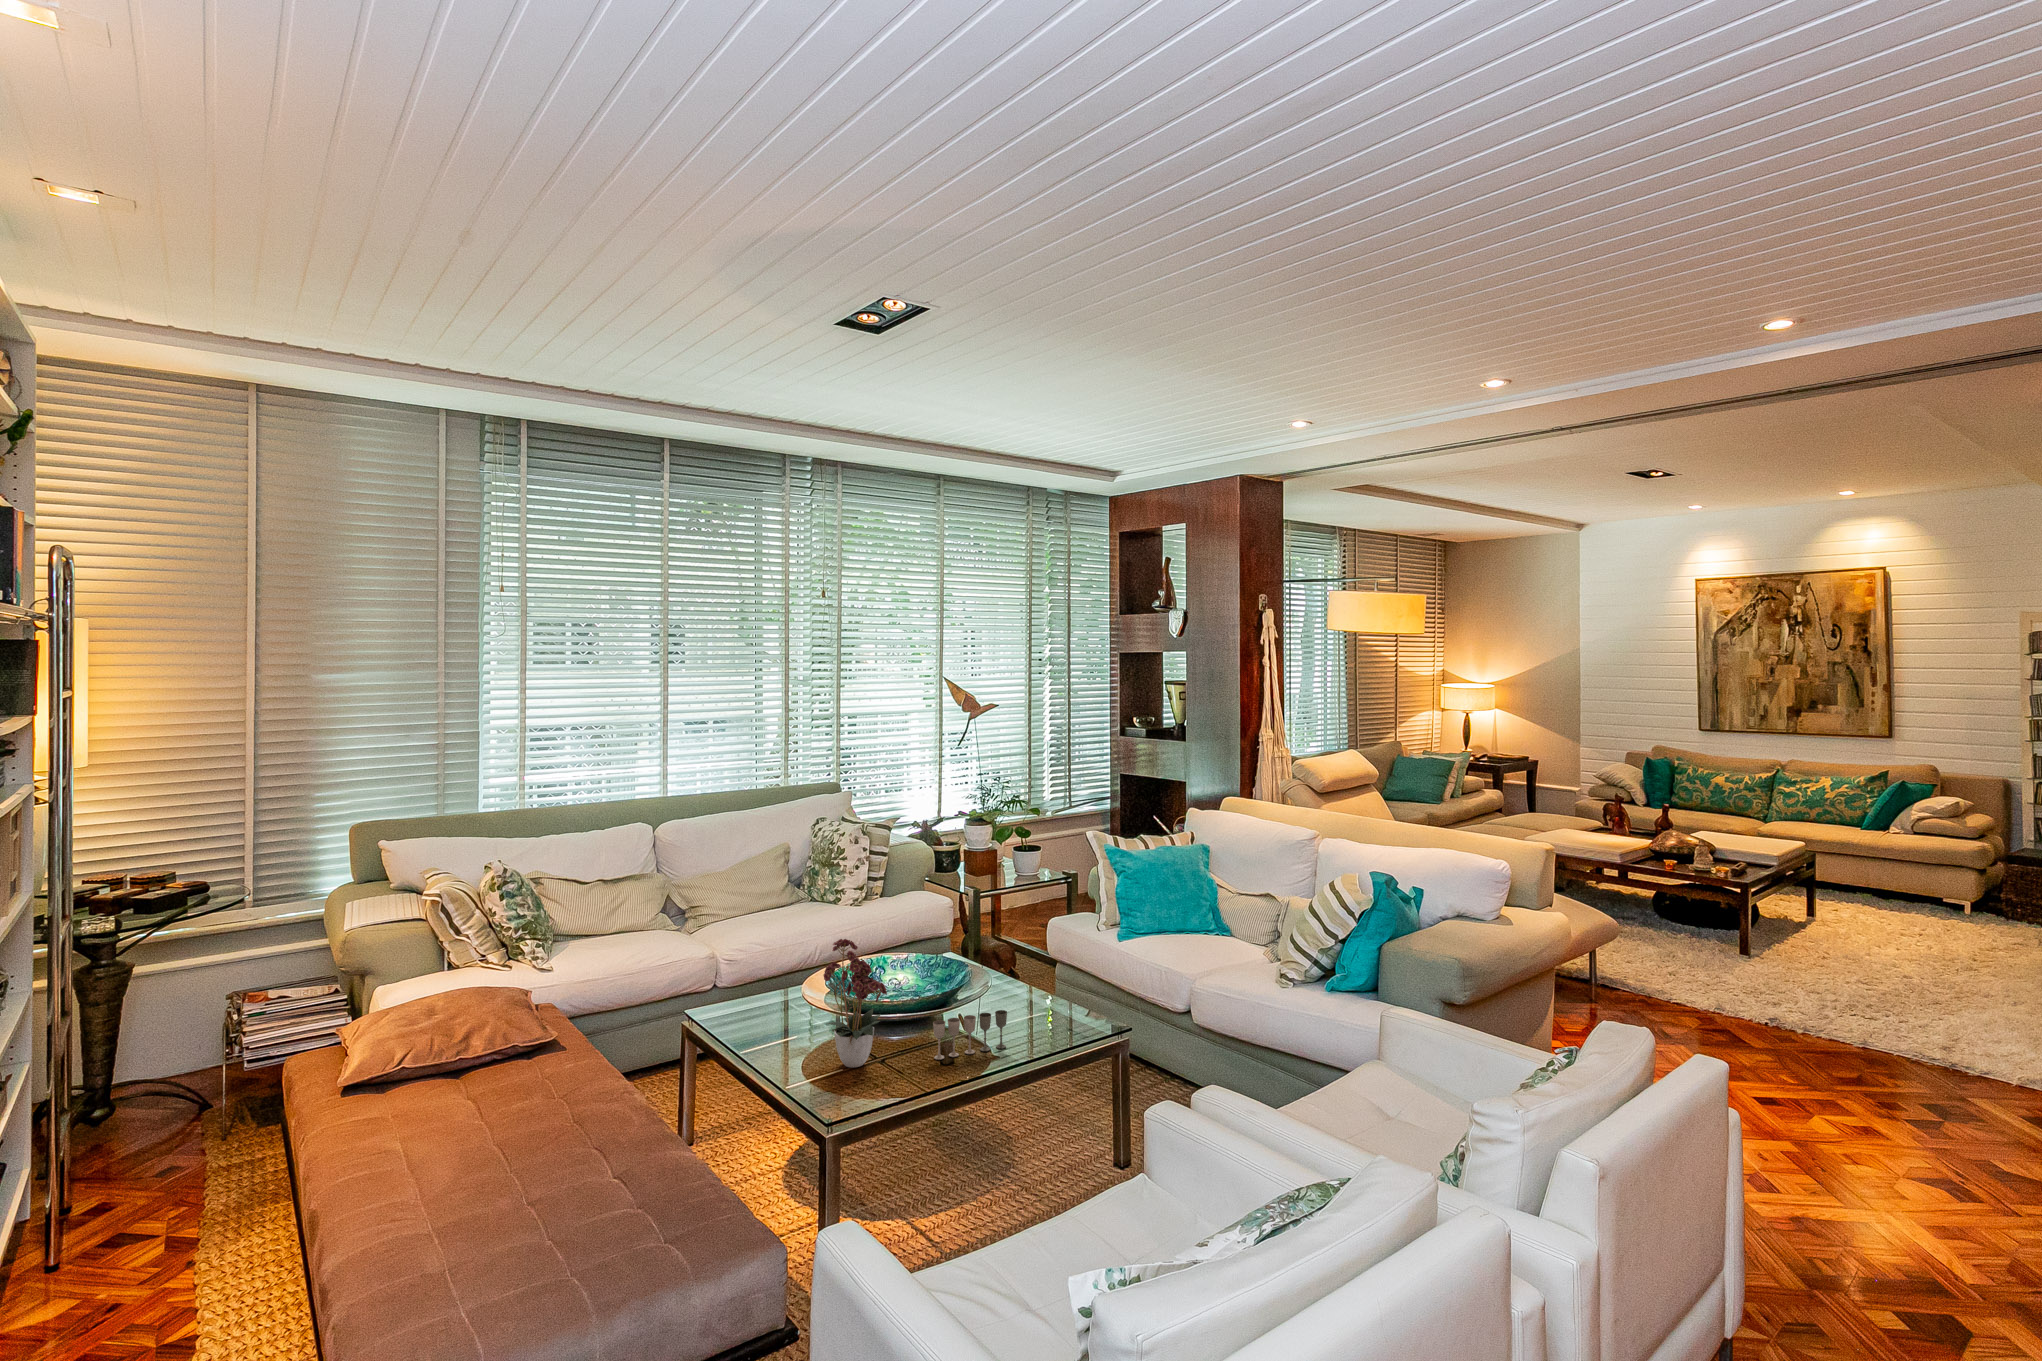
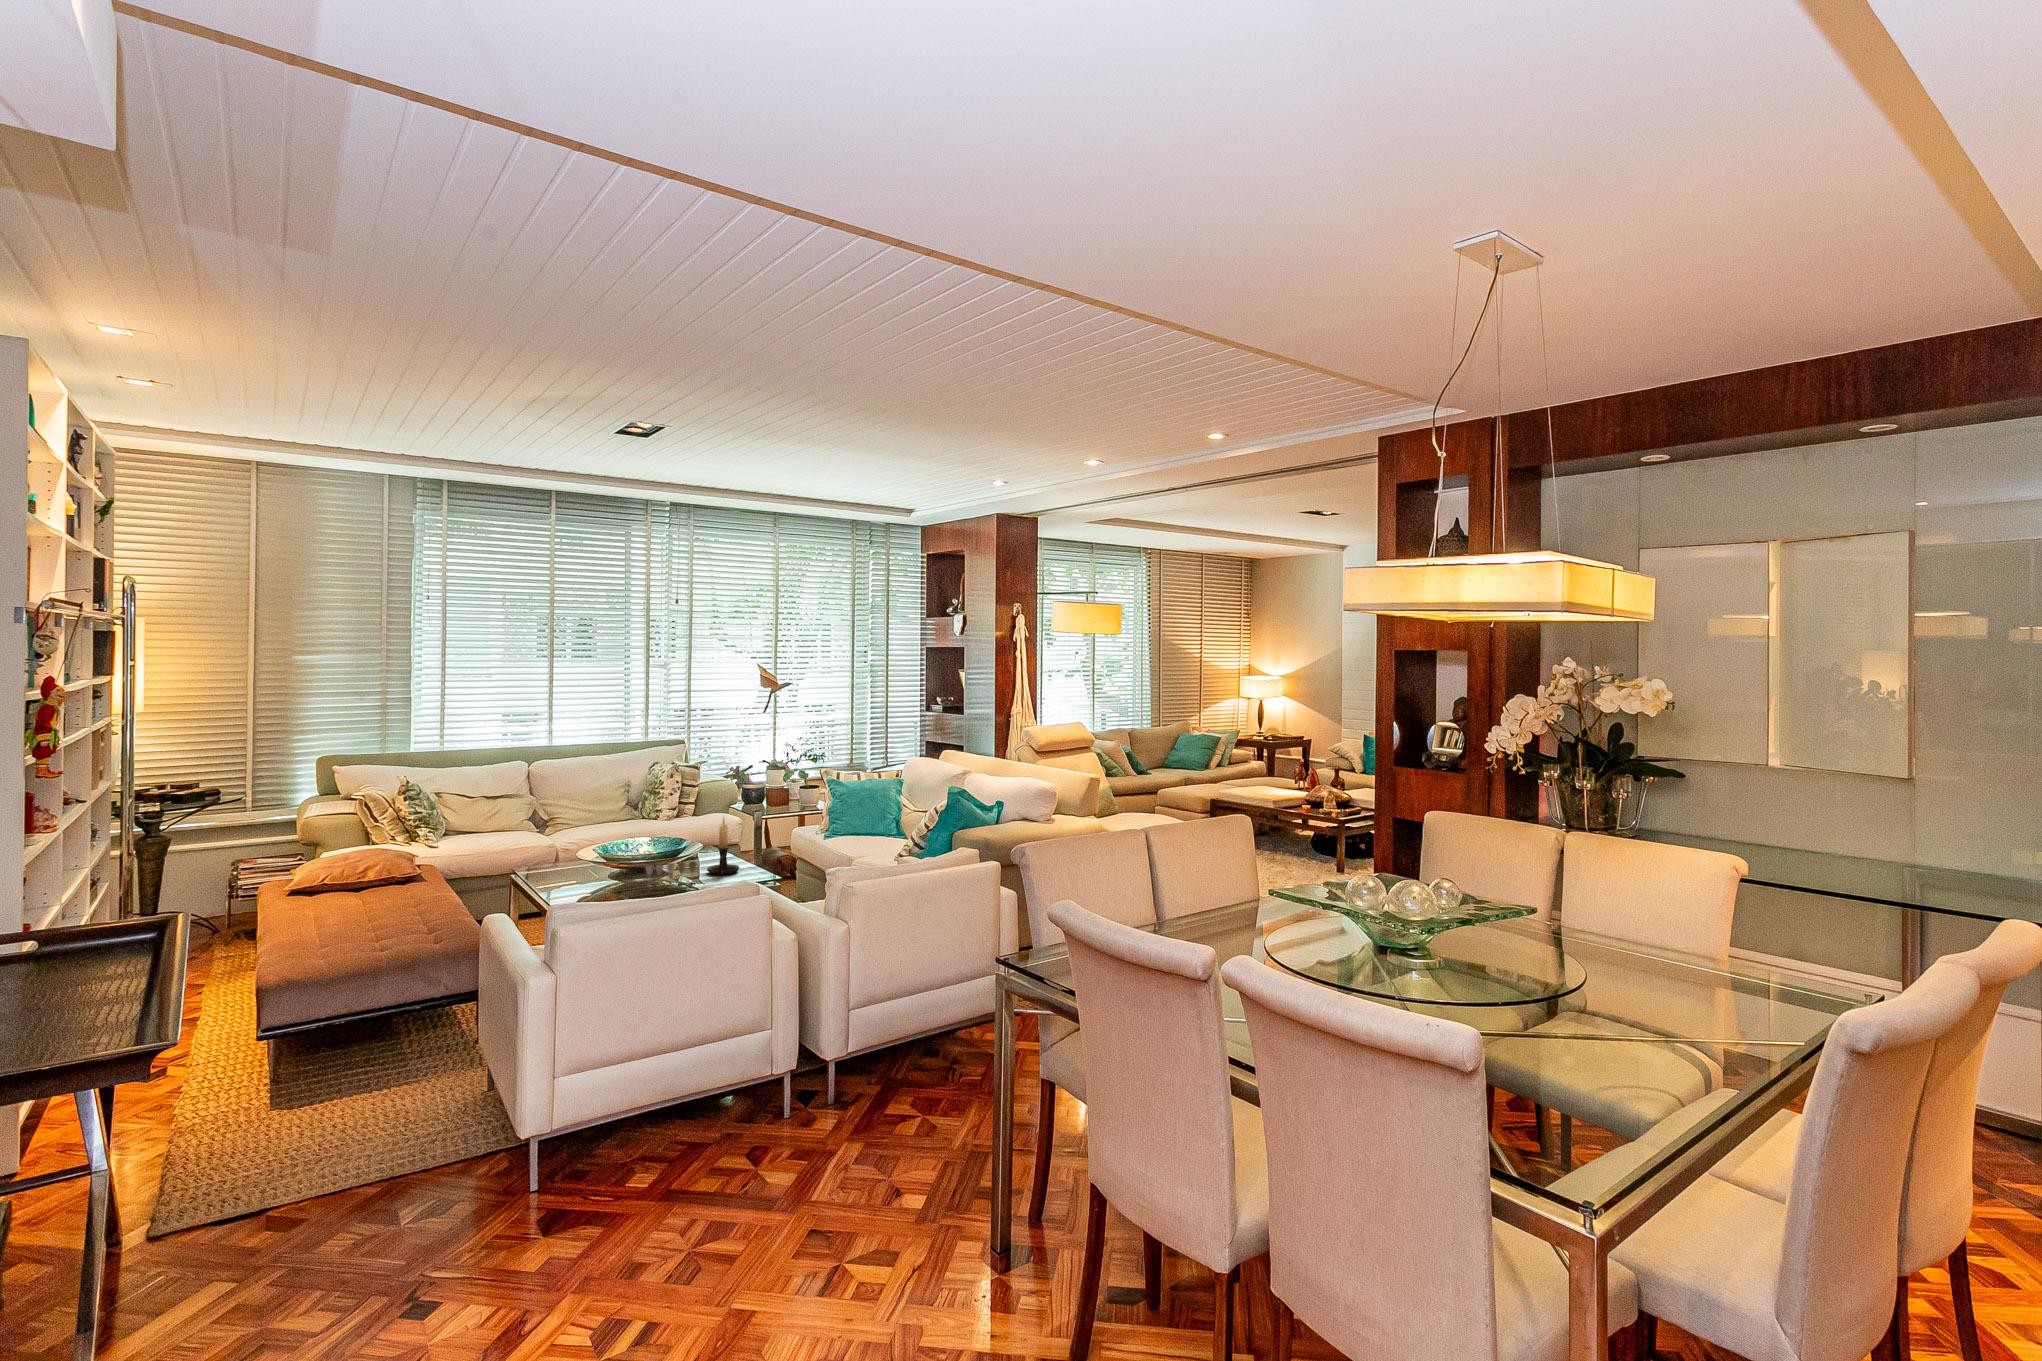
candle holder: none [1001,926,1048,1026] -> present [707,816,739,875]
flower arrangement: present [823,939,887,1068] -> none [574,810,616,889]

